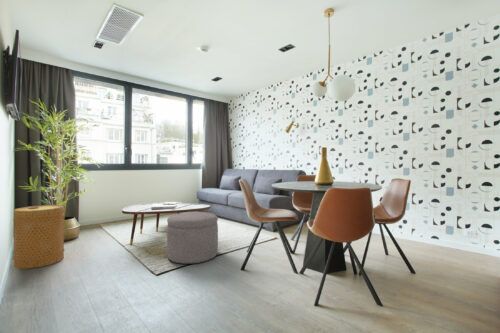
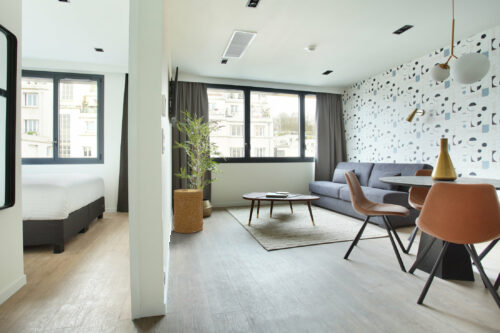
ottoman: present [167,212,218,264] -> none [277,201,323,247]

